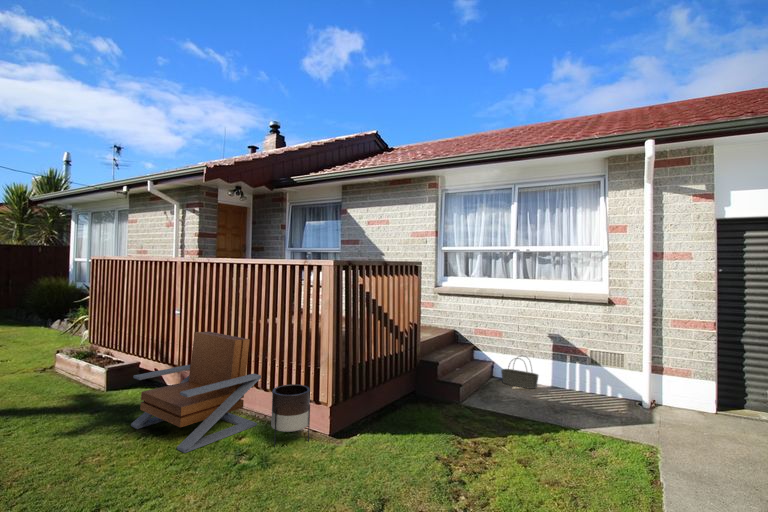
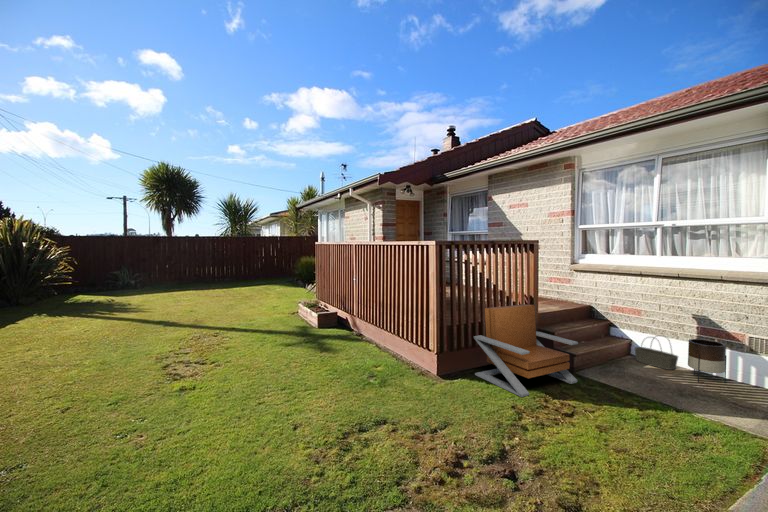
lounge chair: present [131,332,261,453] -> present [474,304,578,397]
planter: present [271,384,310,447] -> present [688,339,726,383]

